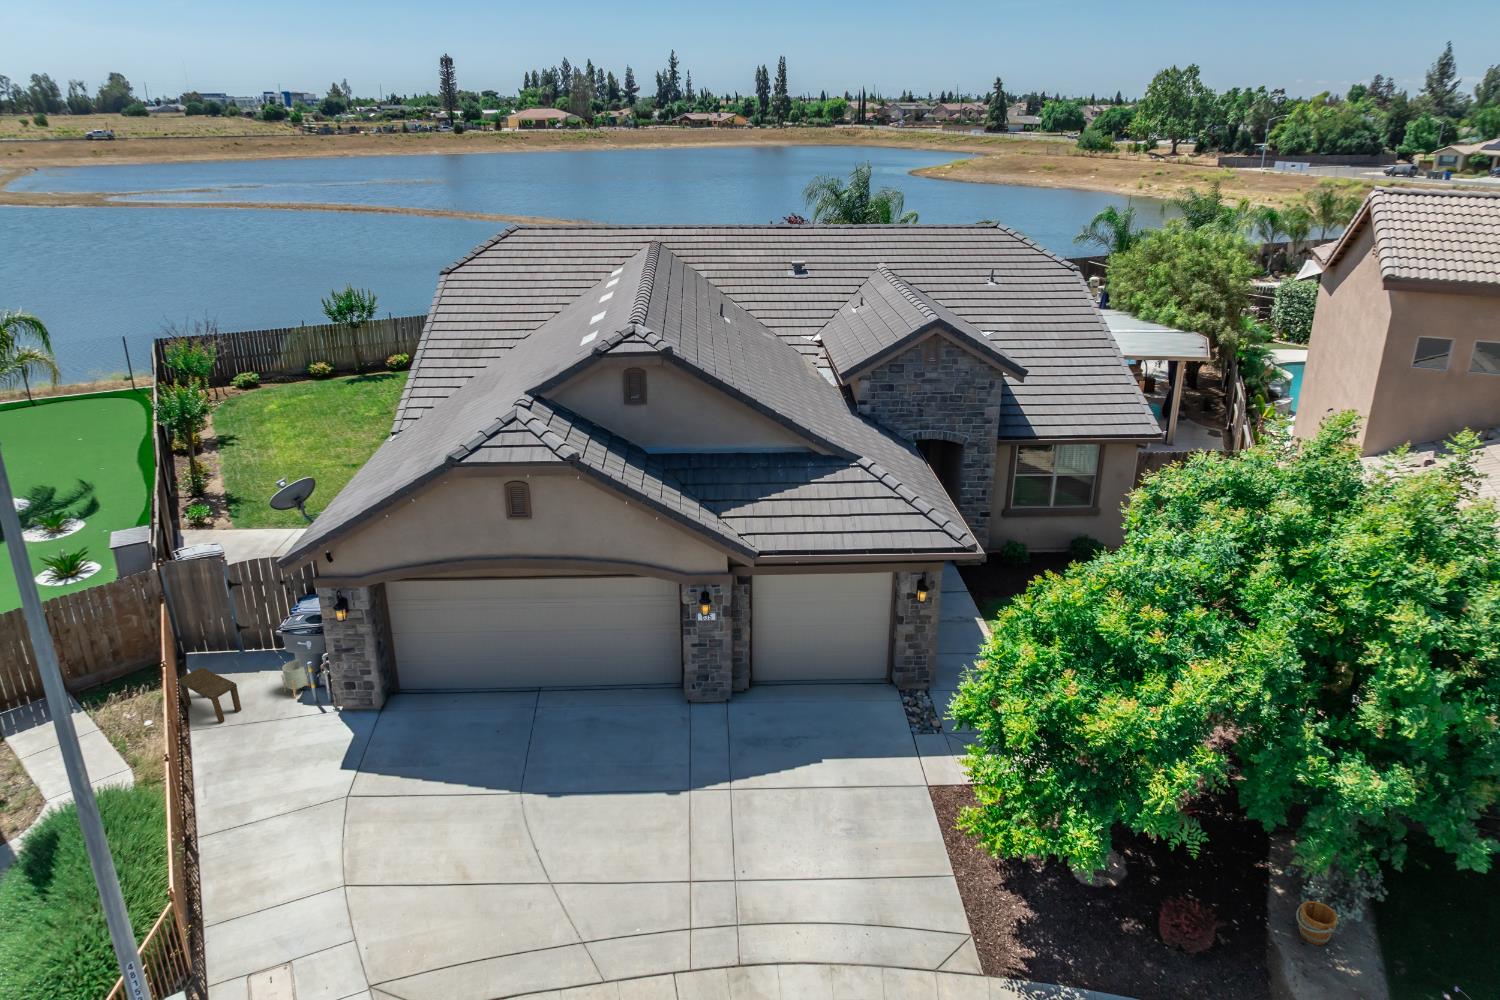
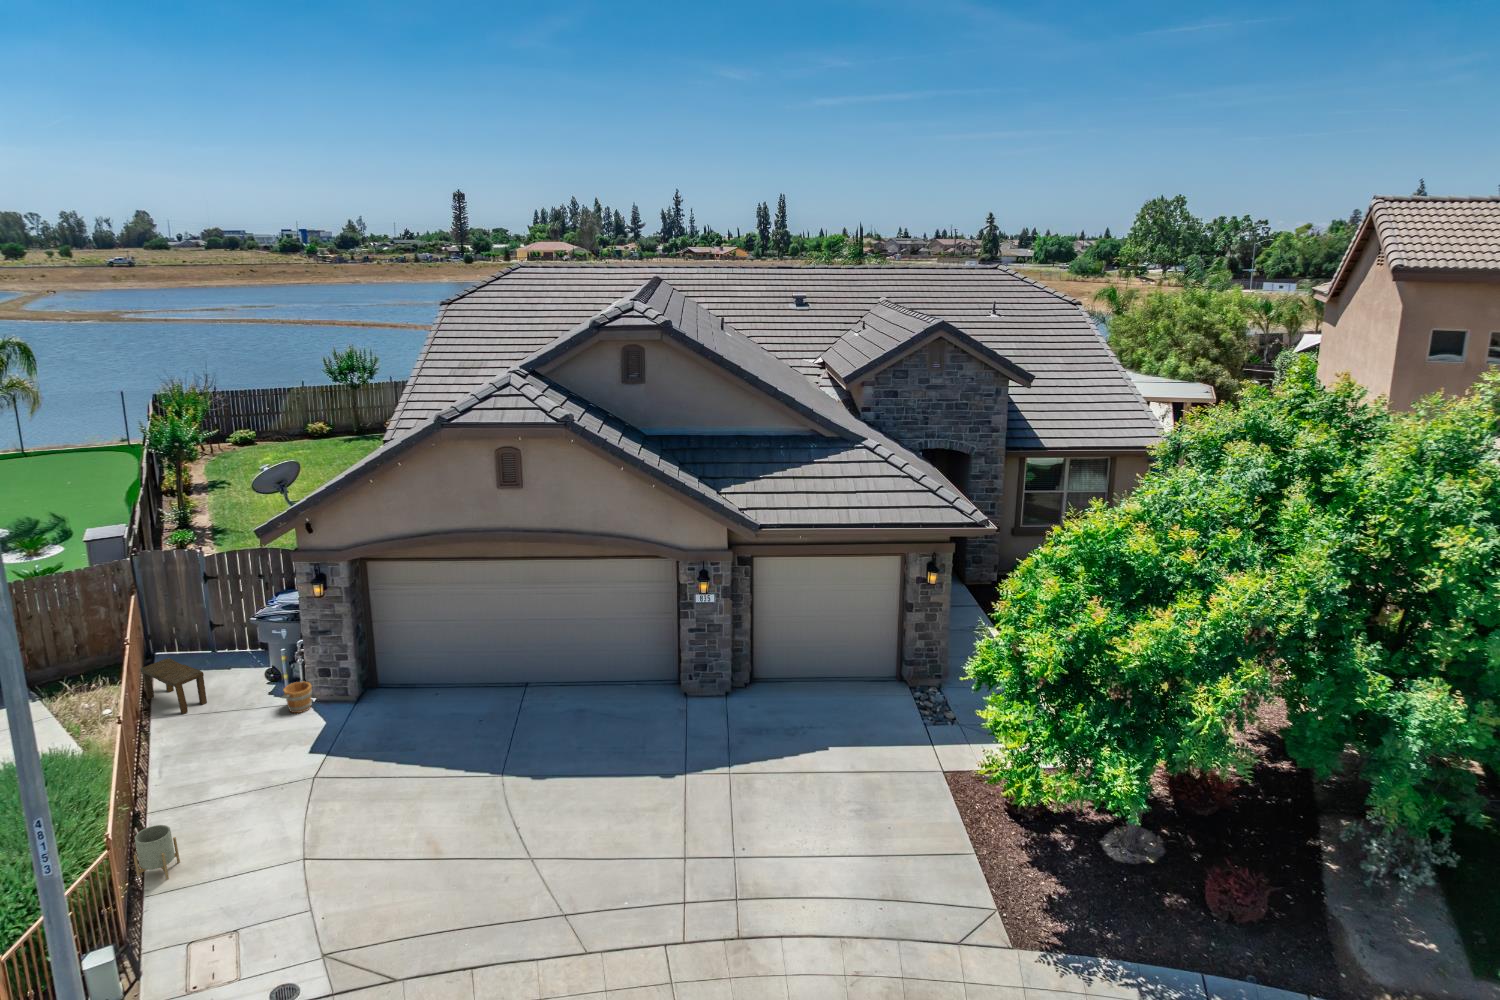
planter: present [282,660,309,697] -> present [134,825,180,879]
bucket: present [1296,901,1338,945] -> present [282,682,312,713]

